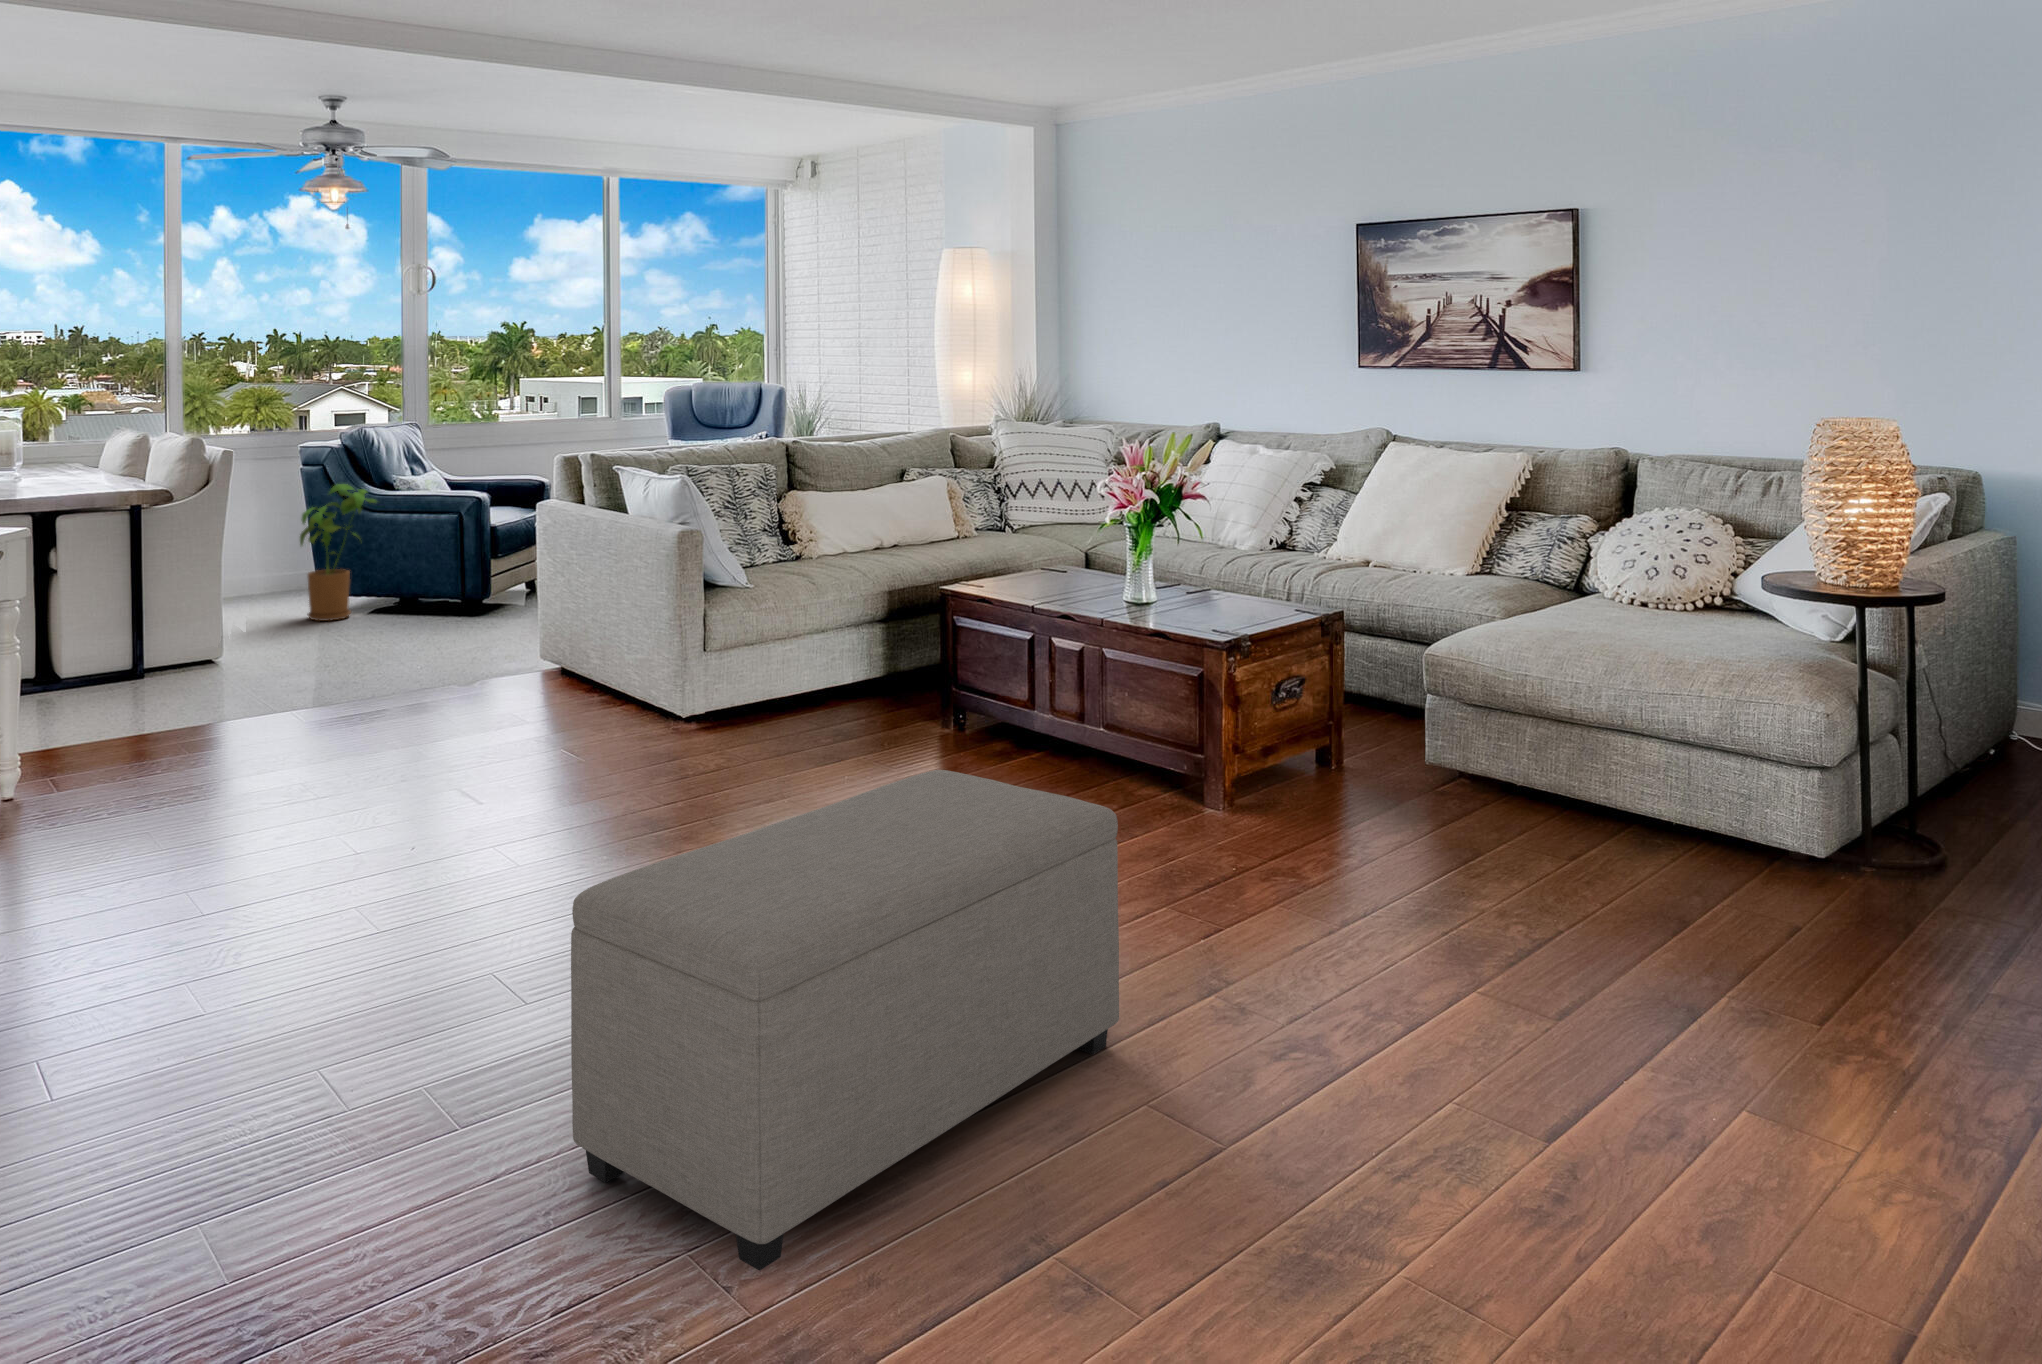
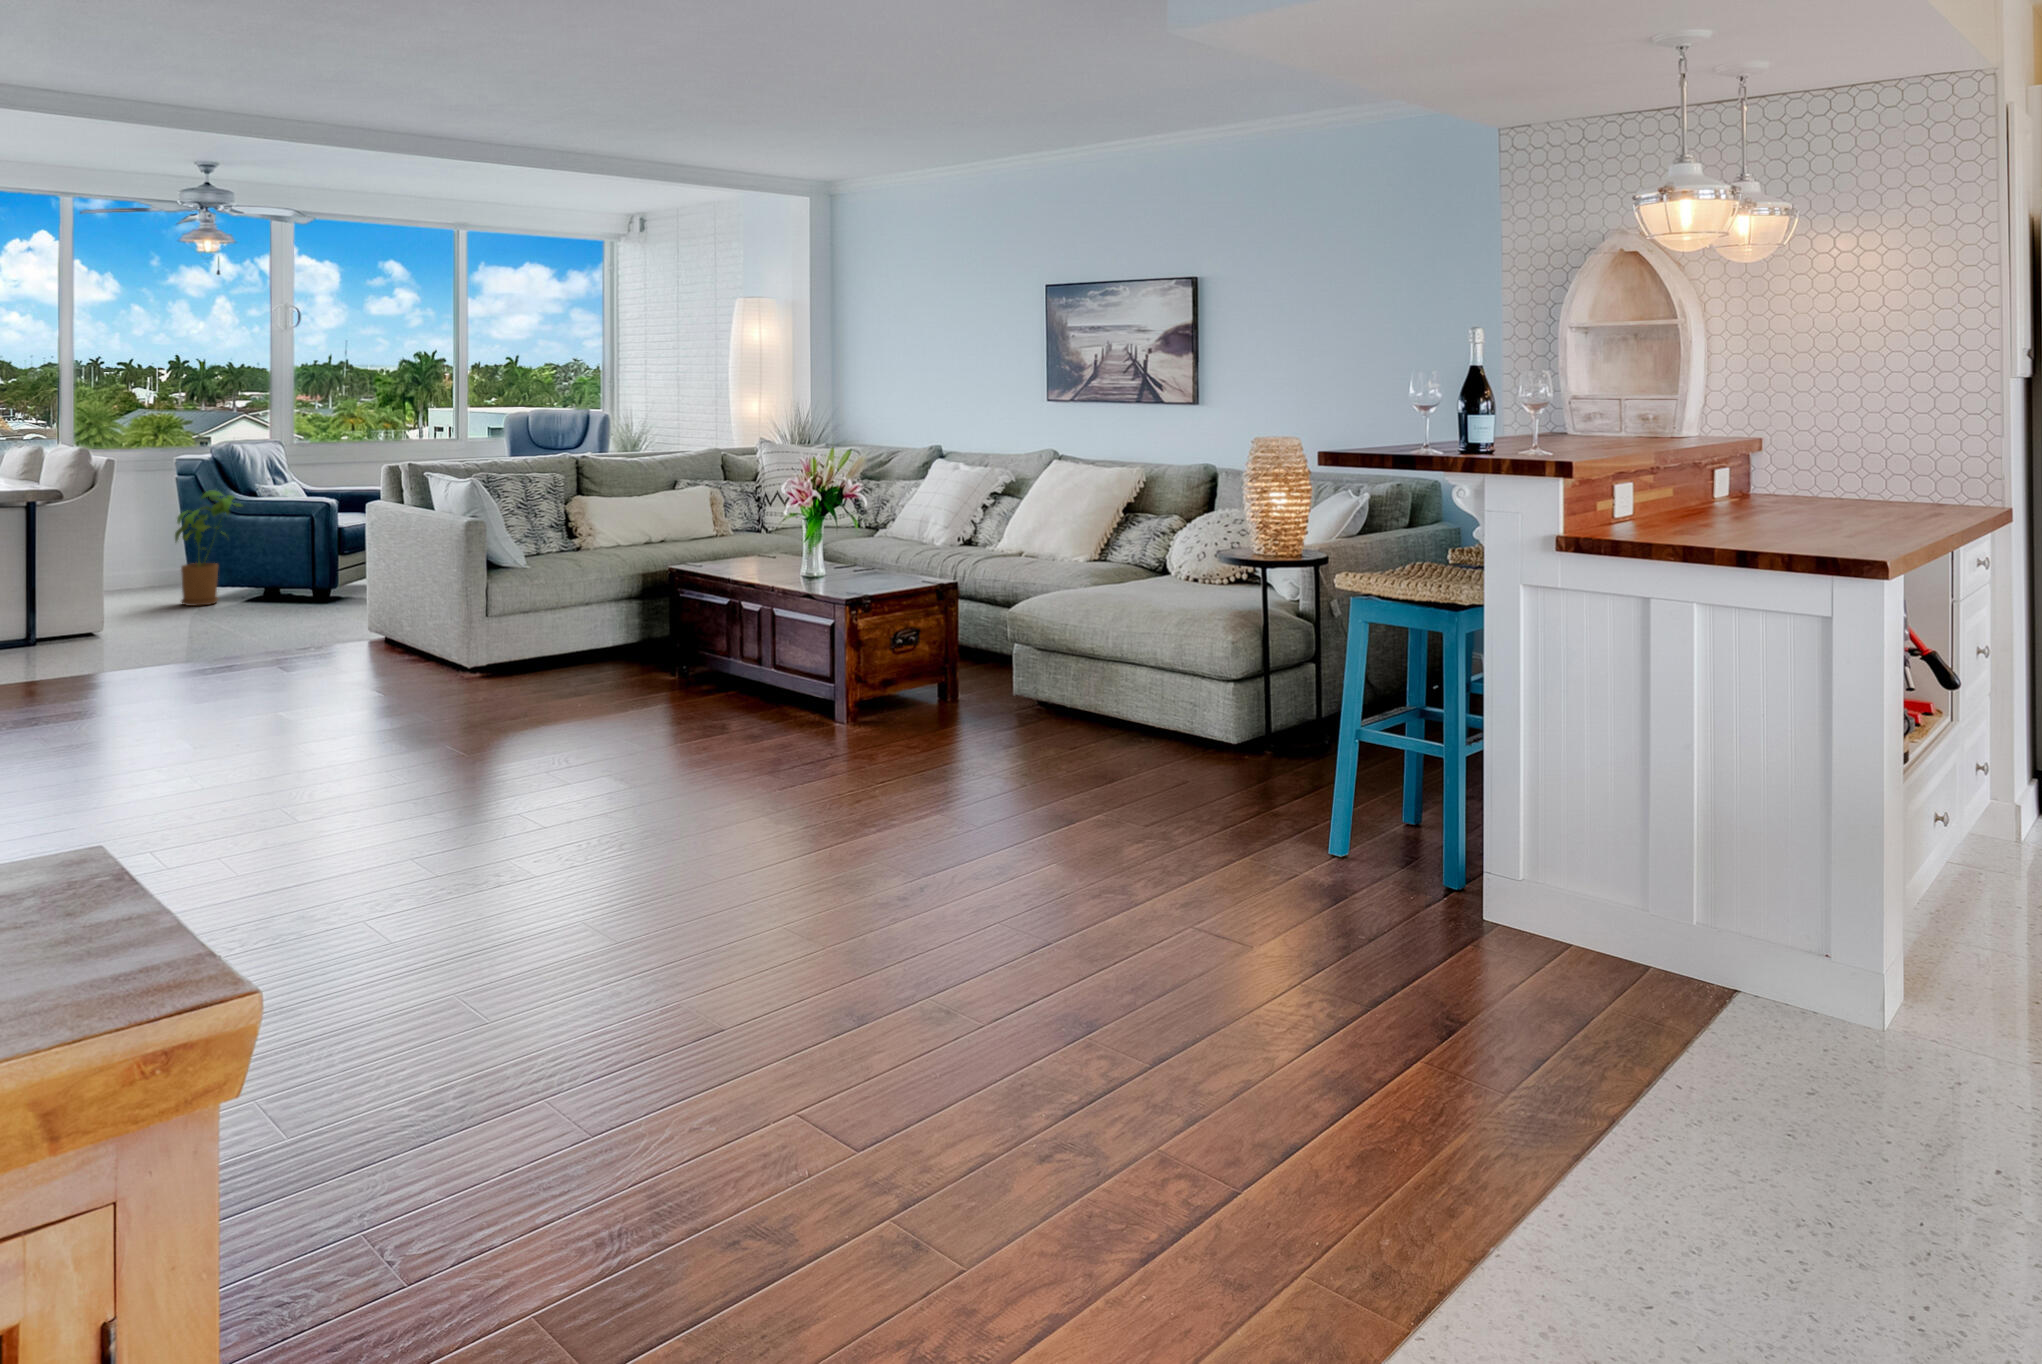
ottoman: present [571,770,1119,1270] -> none [301,671,686,940]

